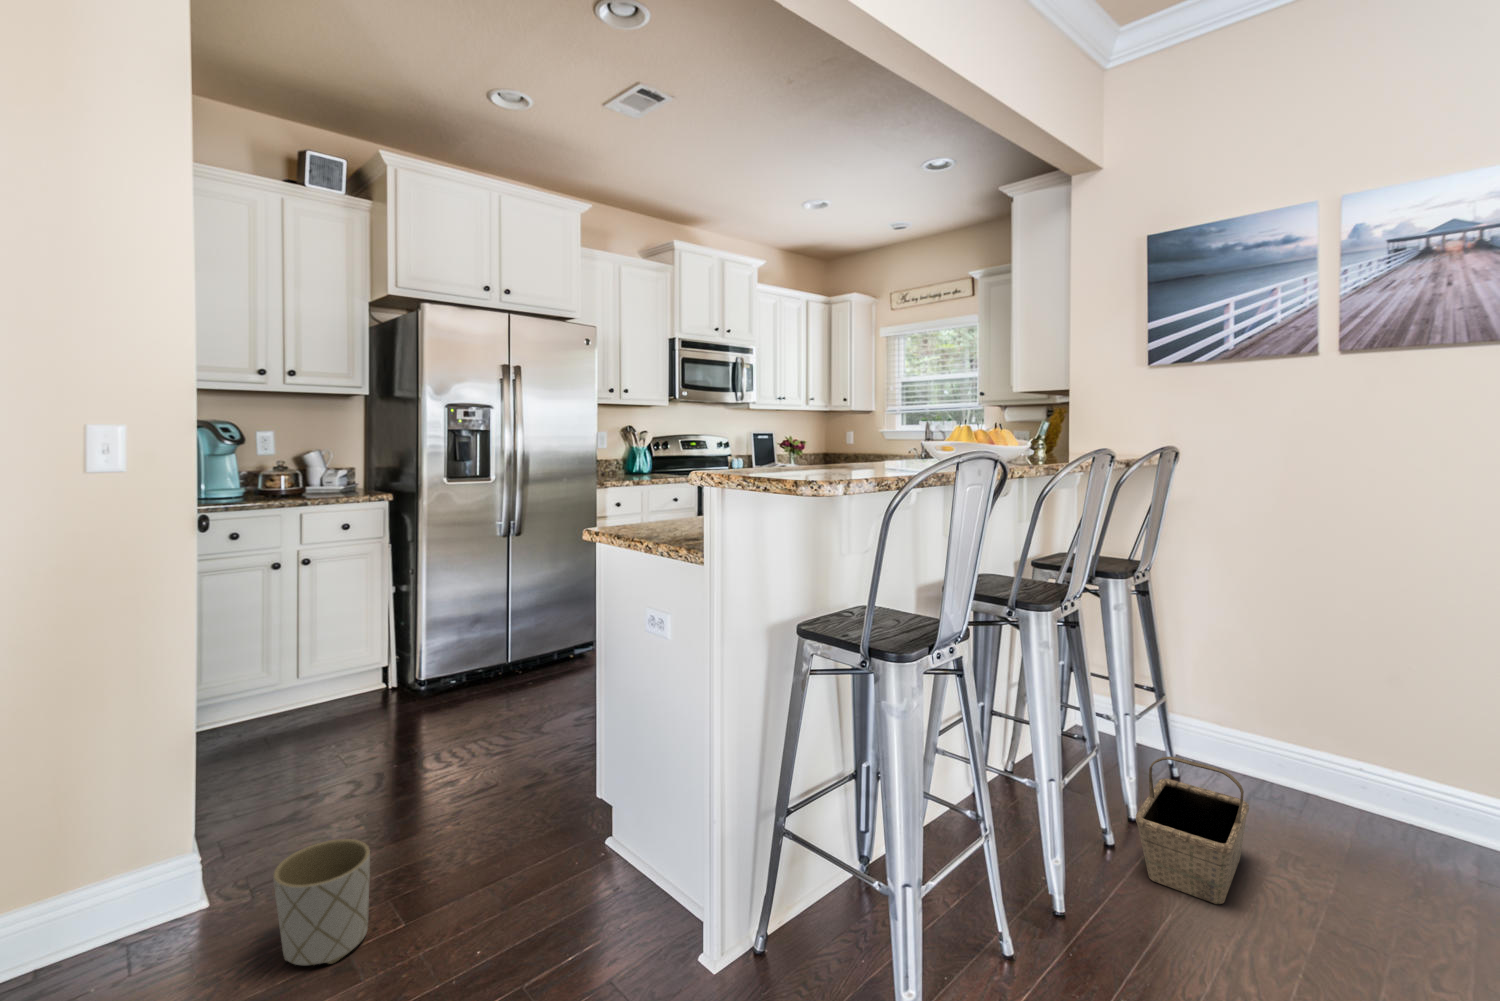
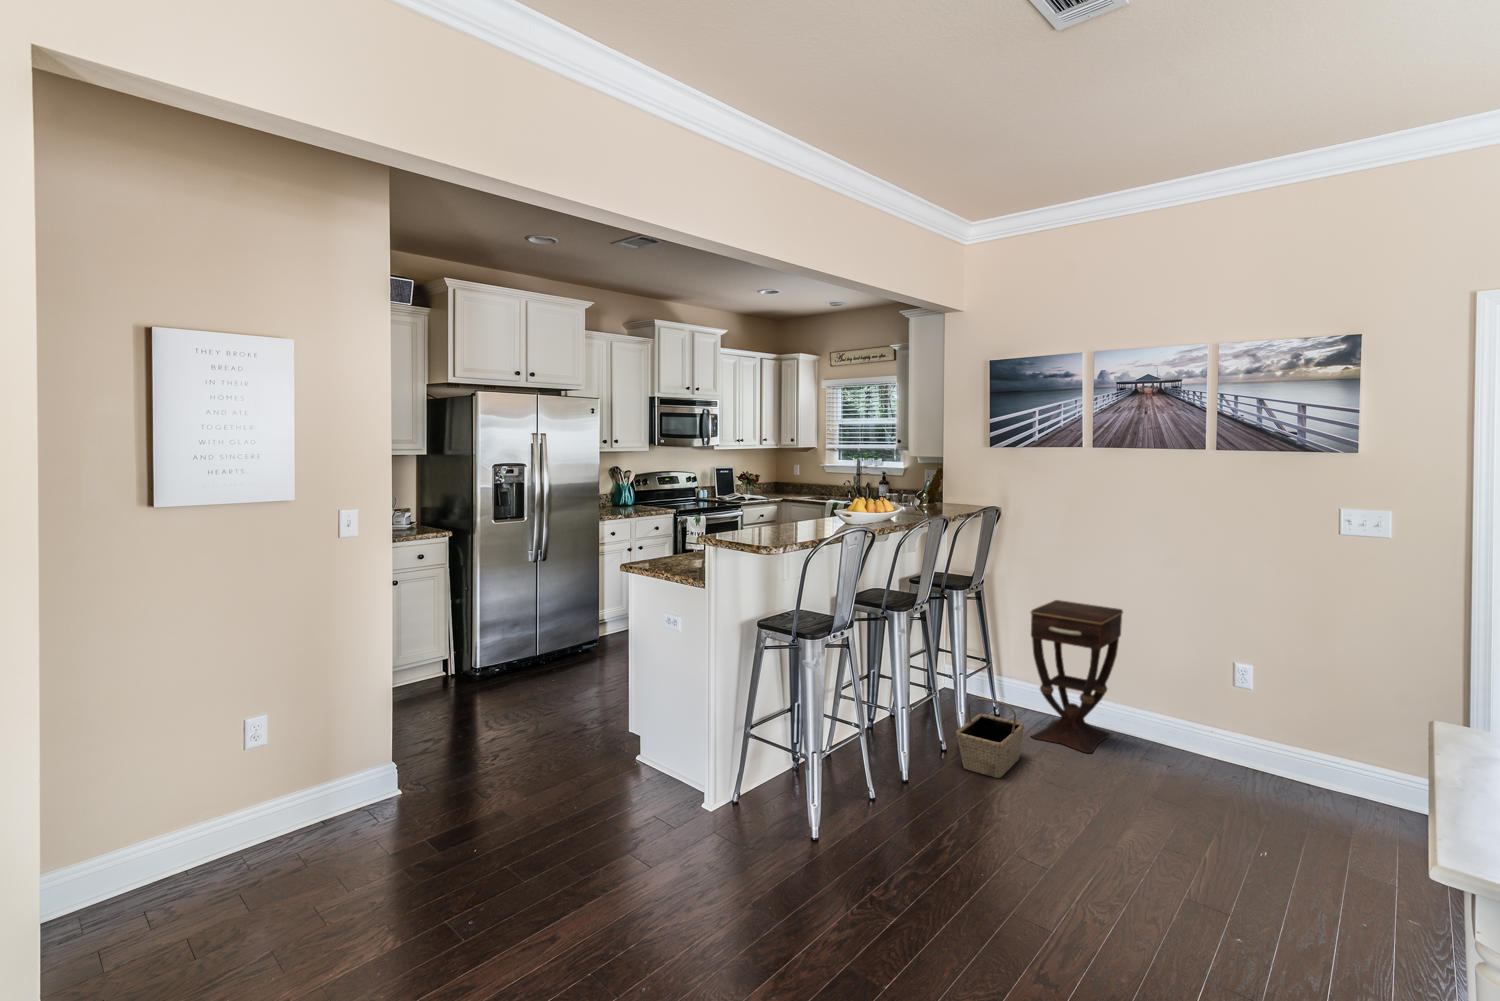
side table: none [1237,595,1398,852] -> present [1031,600,1123,753]
planter: present [273,839,370,965] -> none [462,750,512,815]

